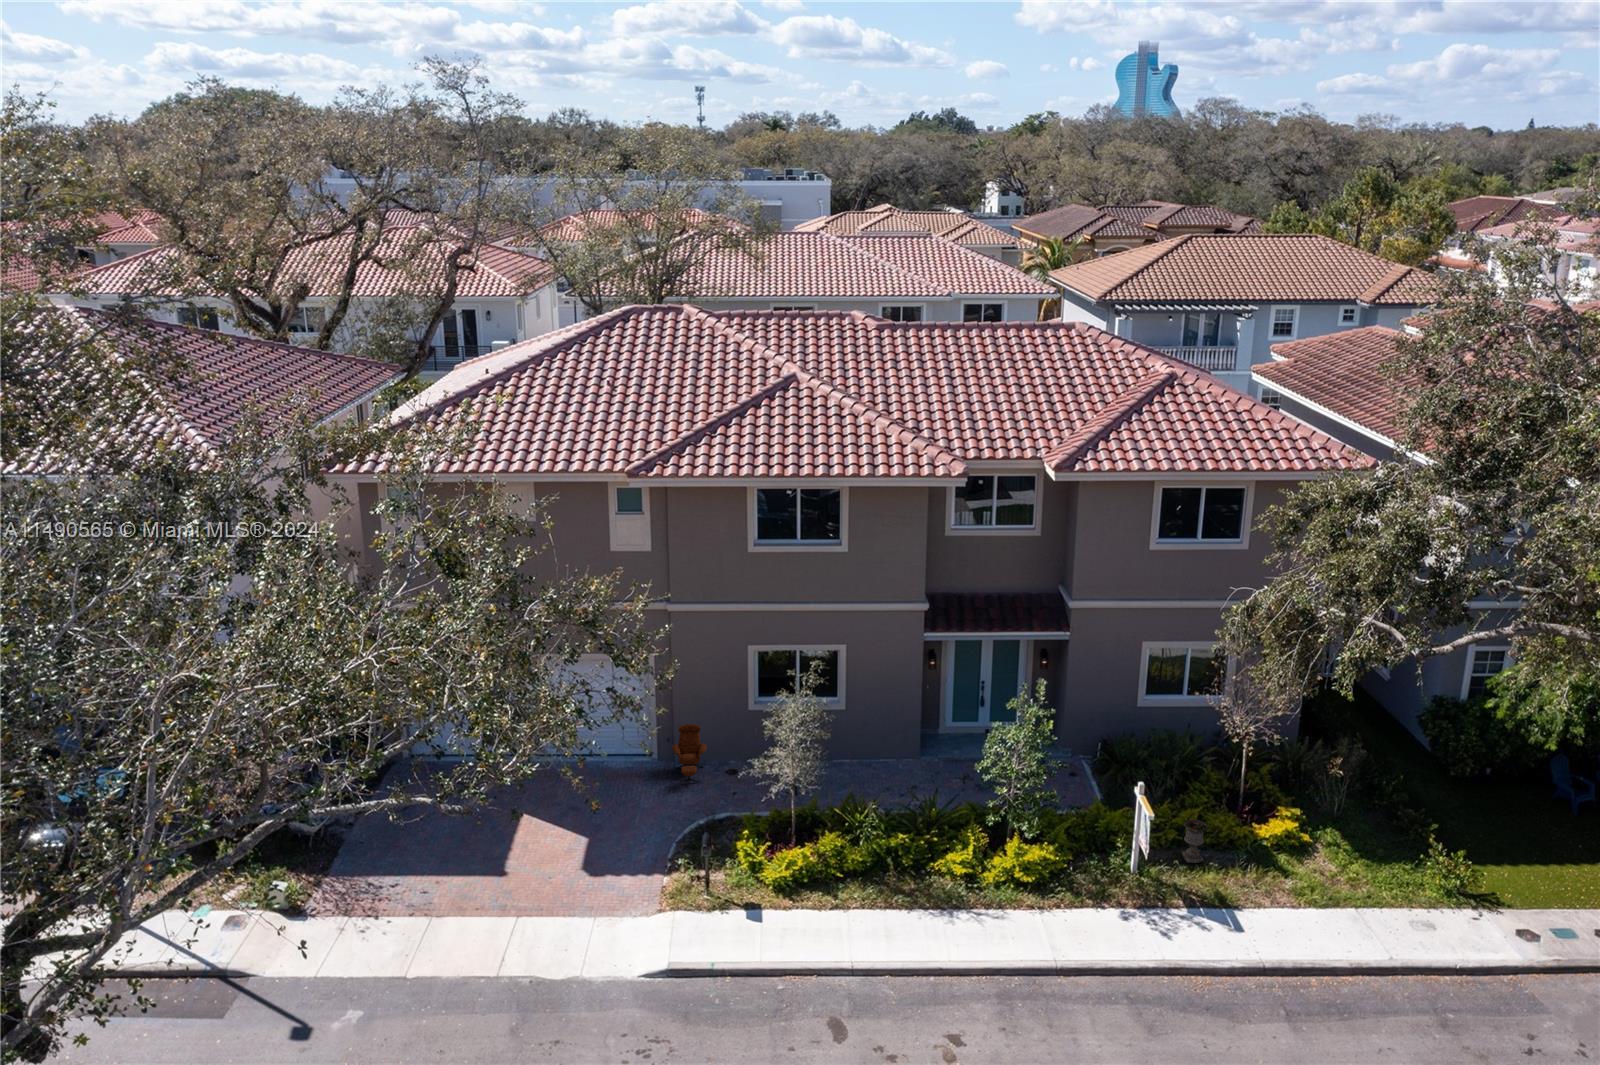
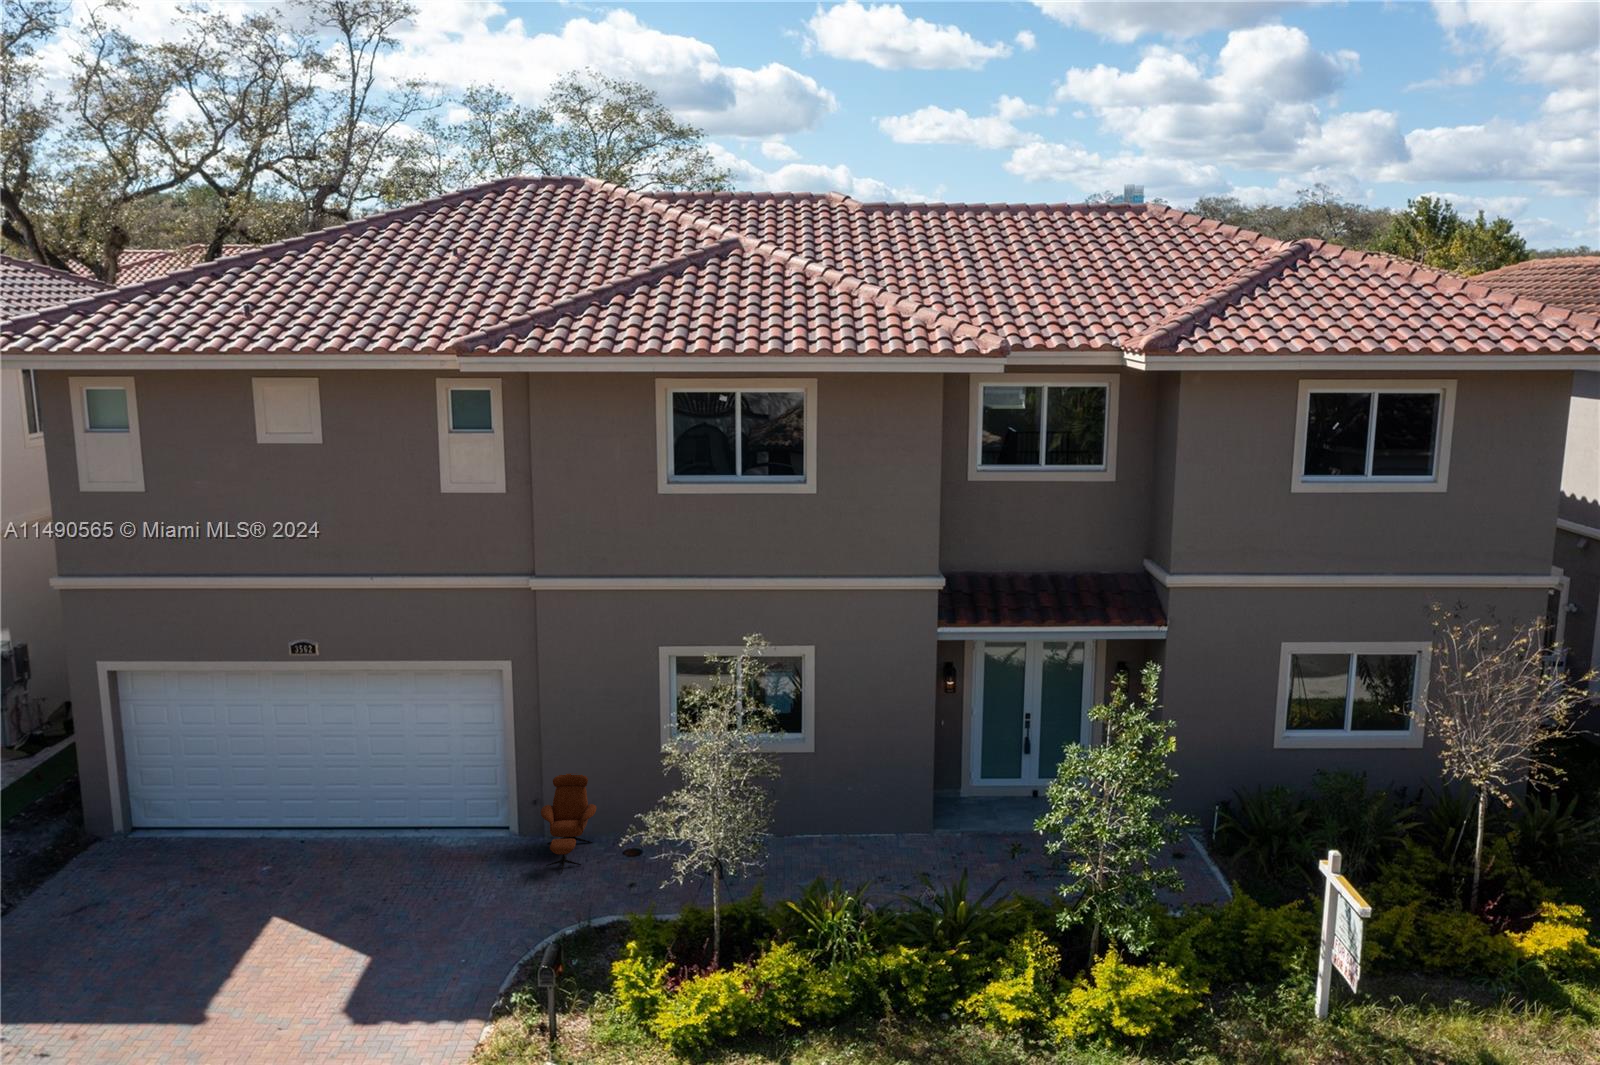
planter: present [1181,819,1208,863] -> none [1395,921,1450,1000]

